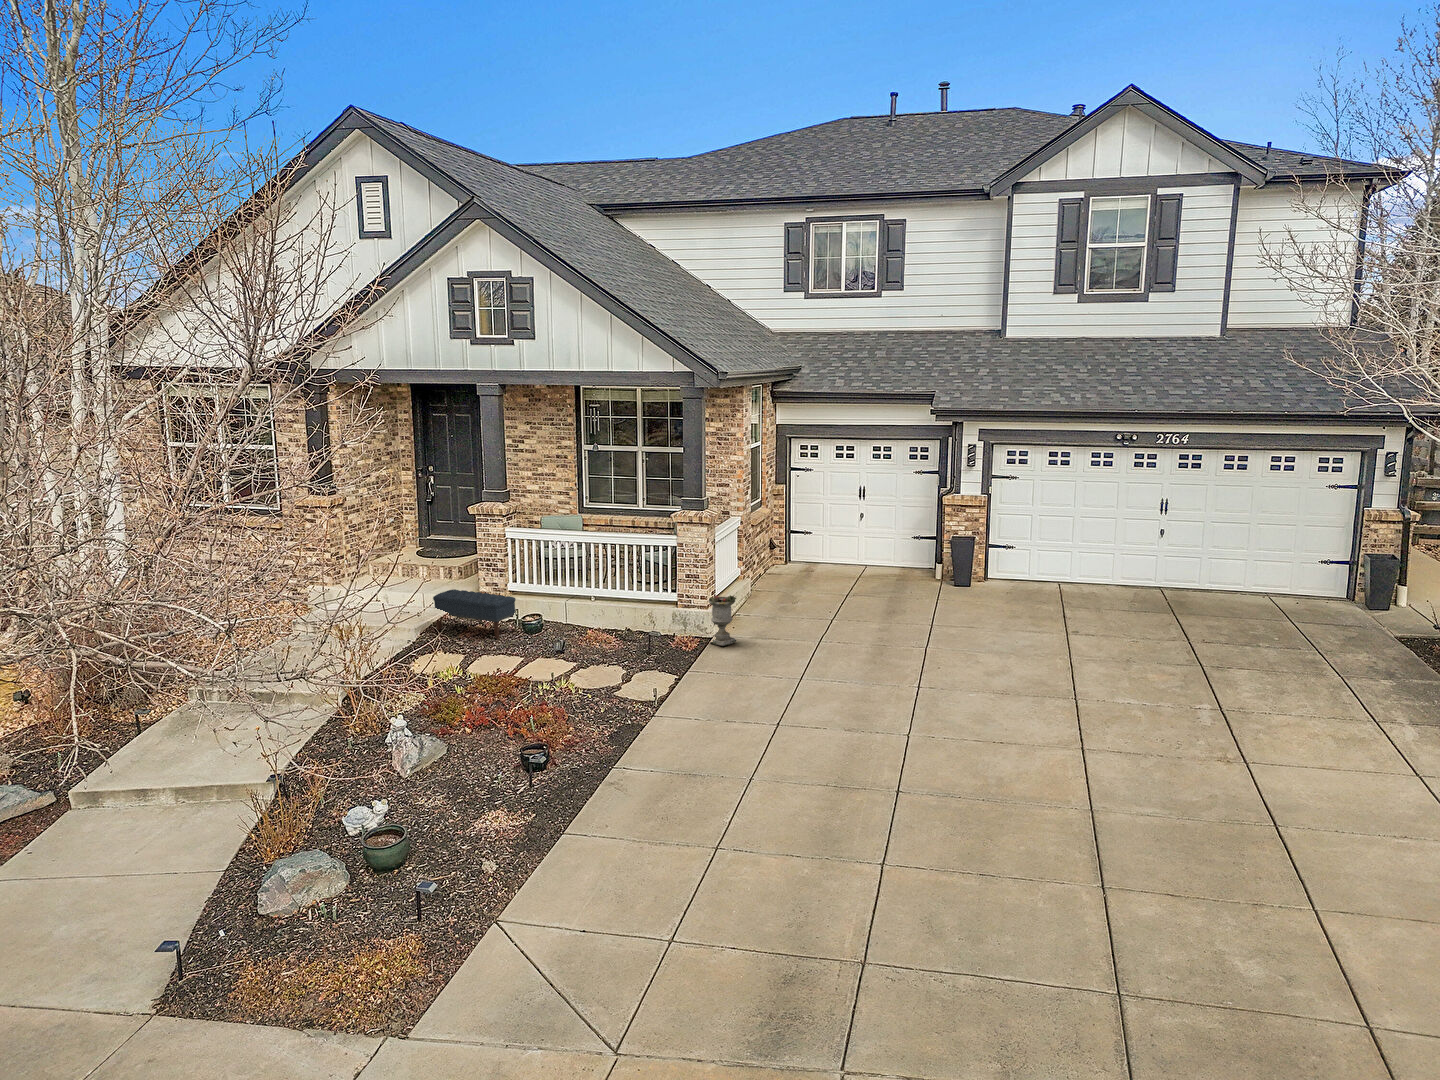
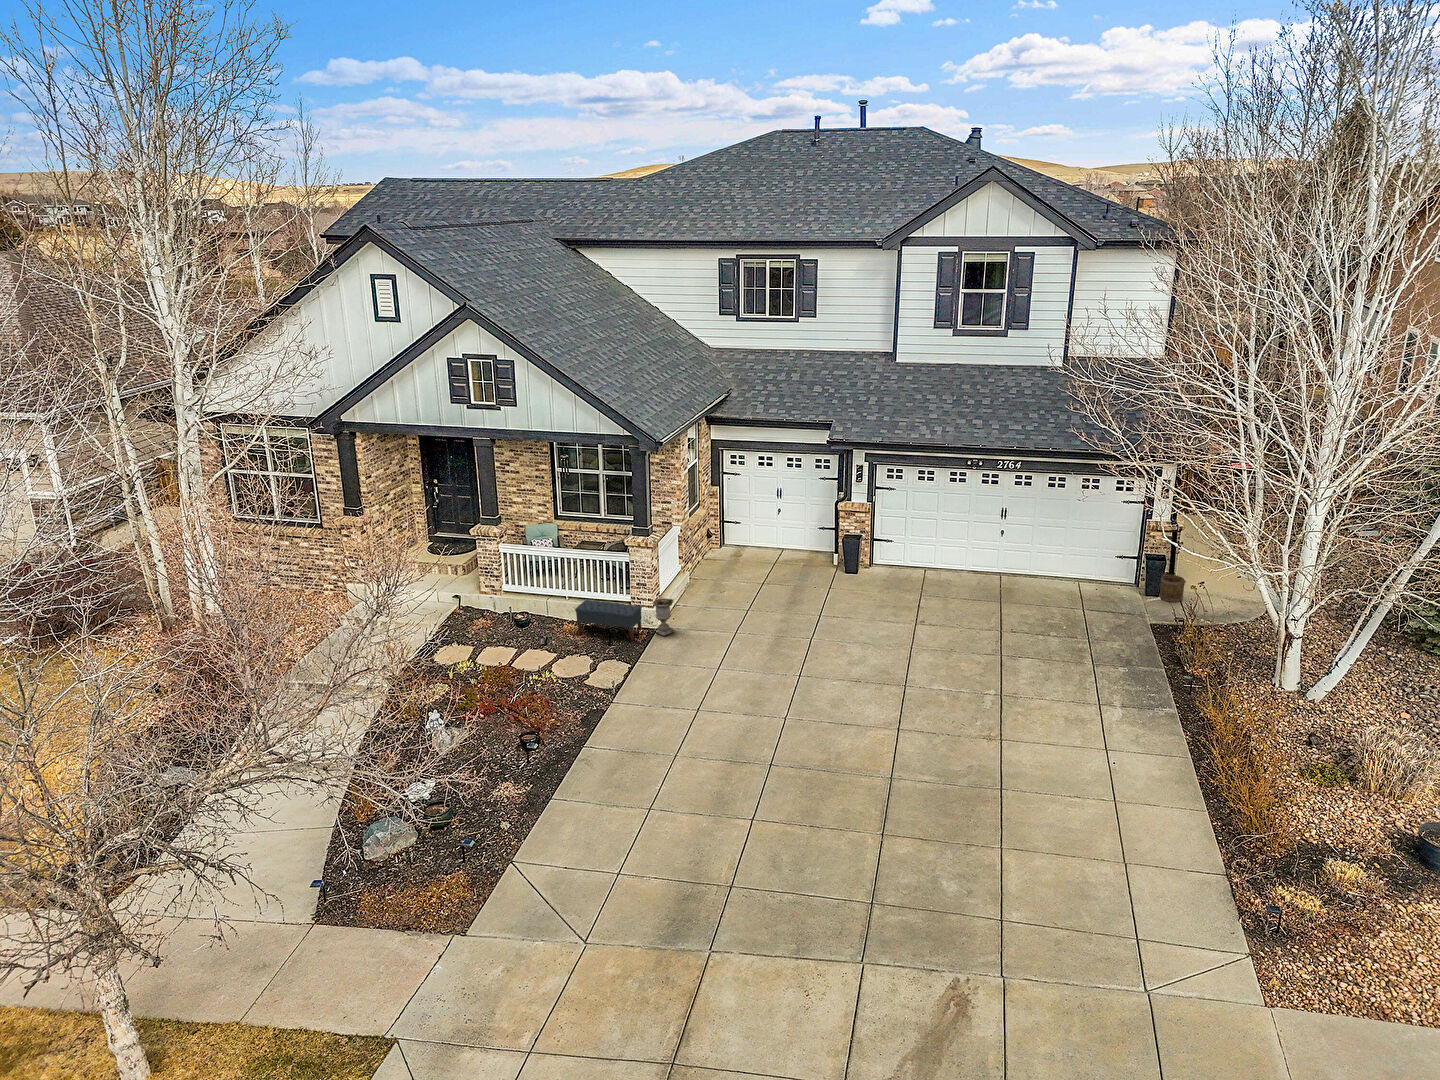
bucket: none [1381,583,1420,619] -> present [1159,574,1186,602]
bench: present [433,589,516,639] -> present [575,600,642,640]

